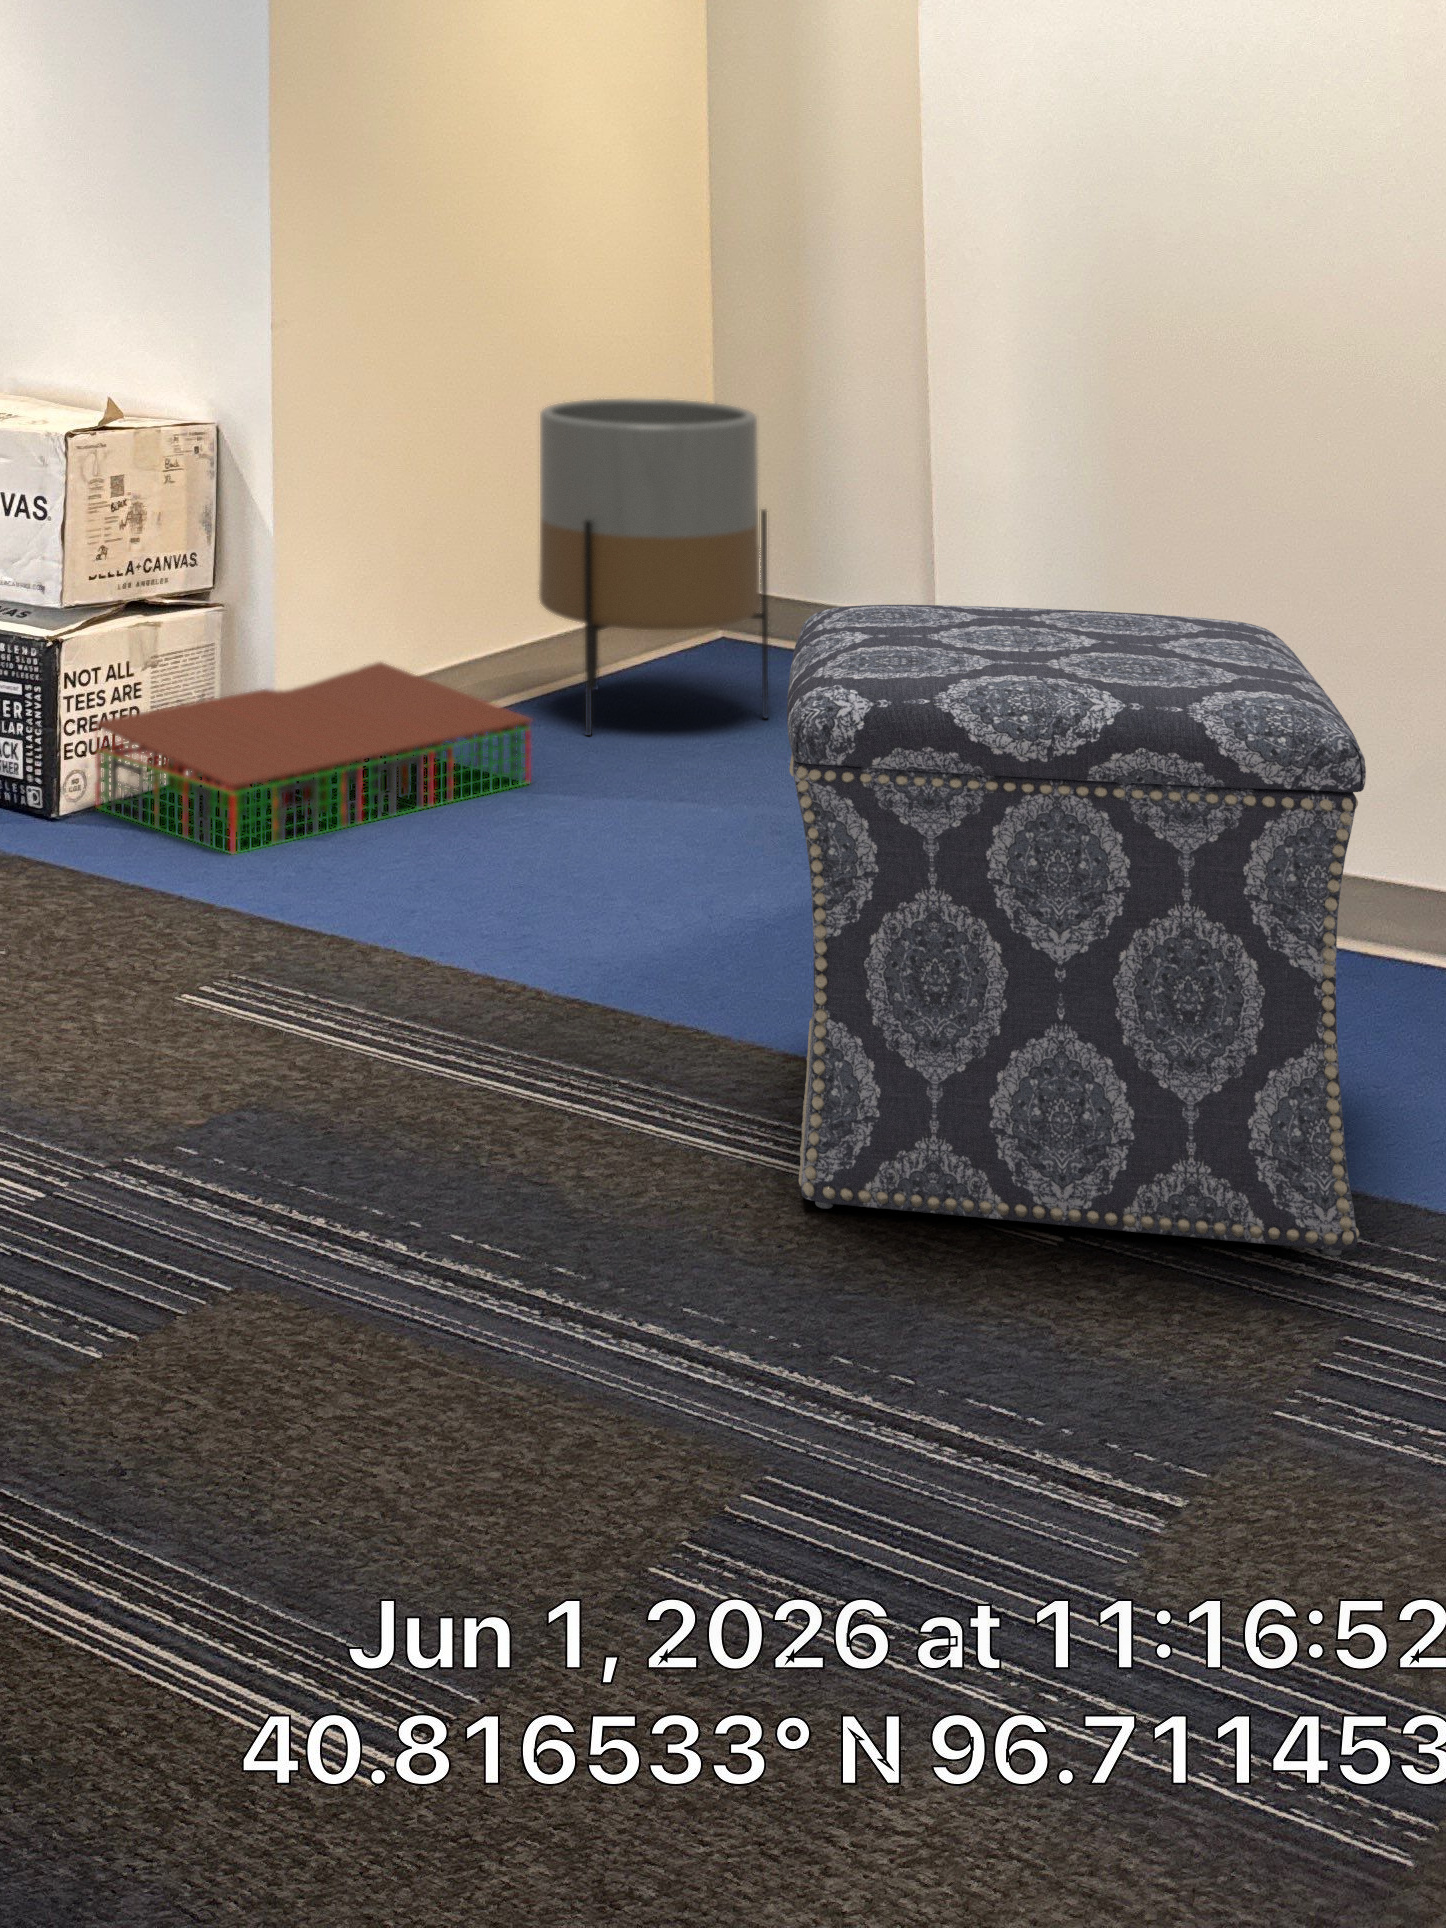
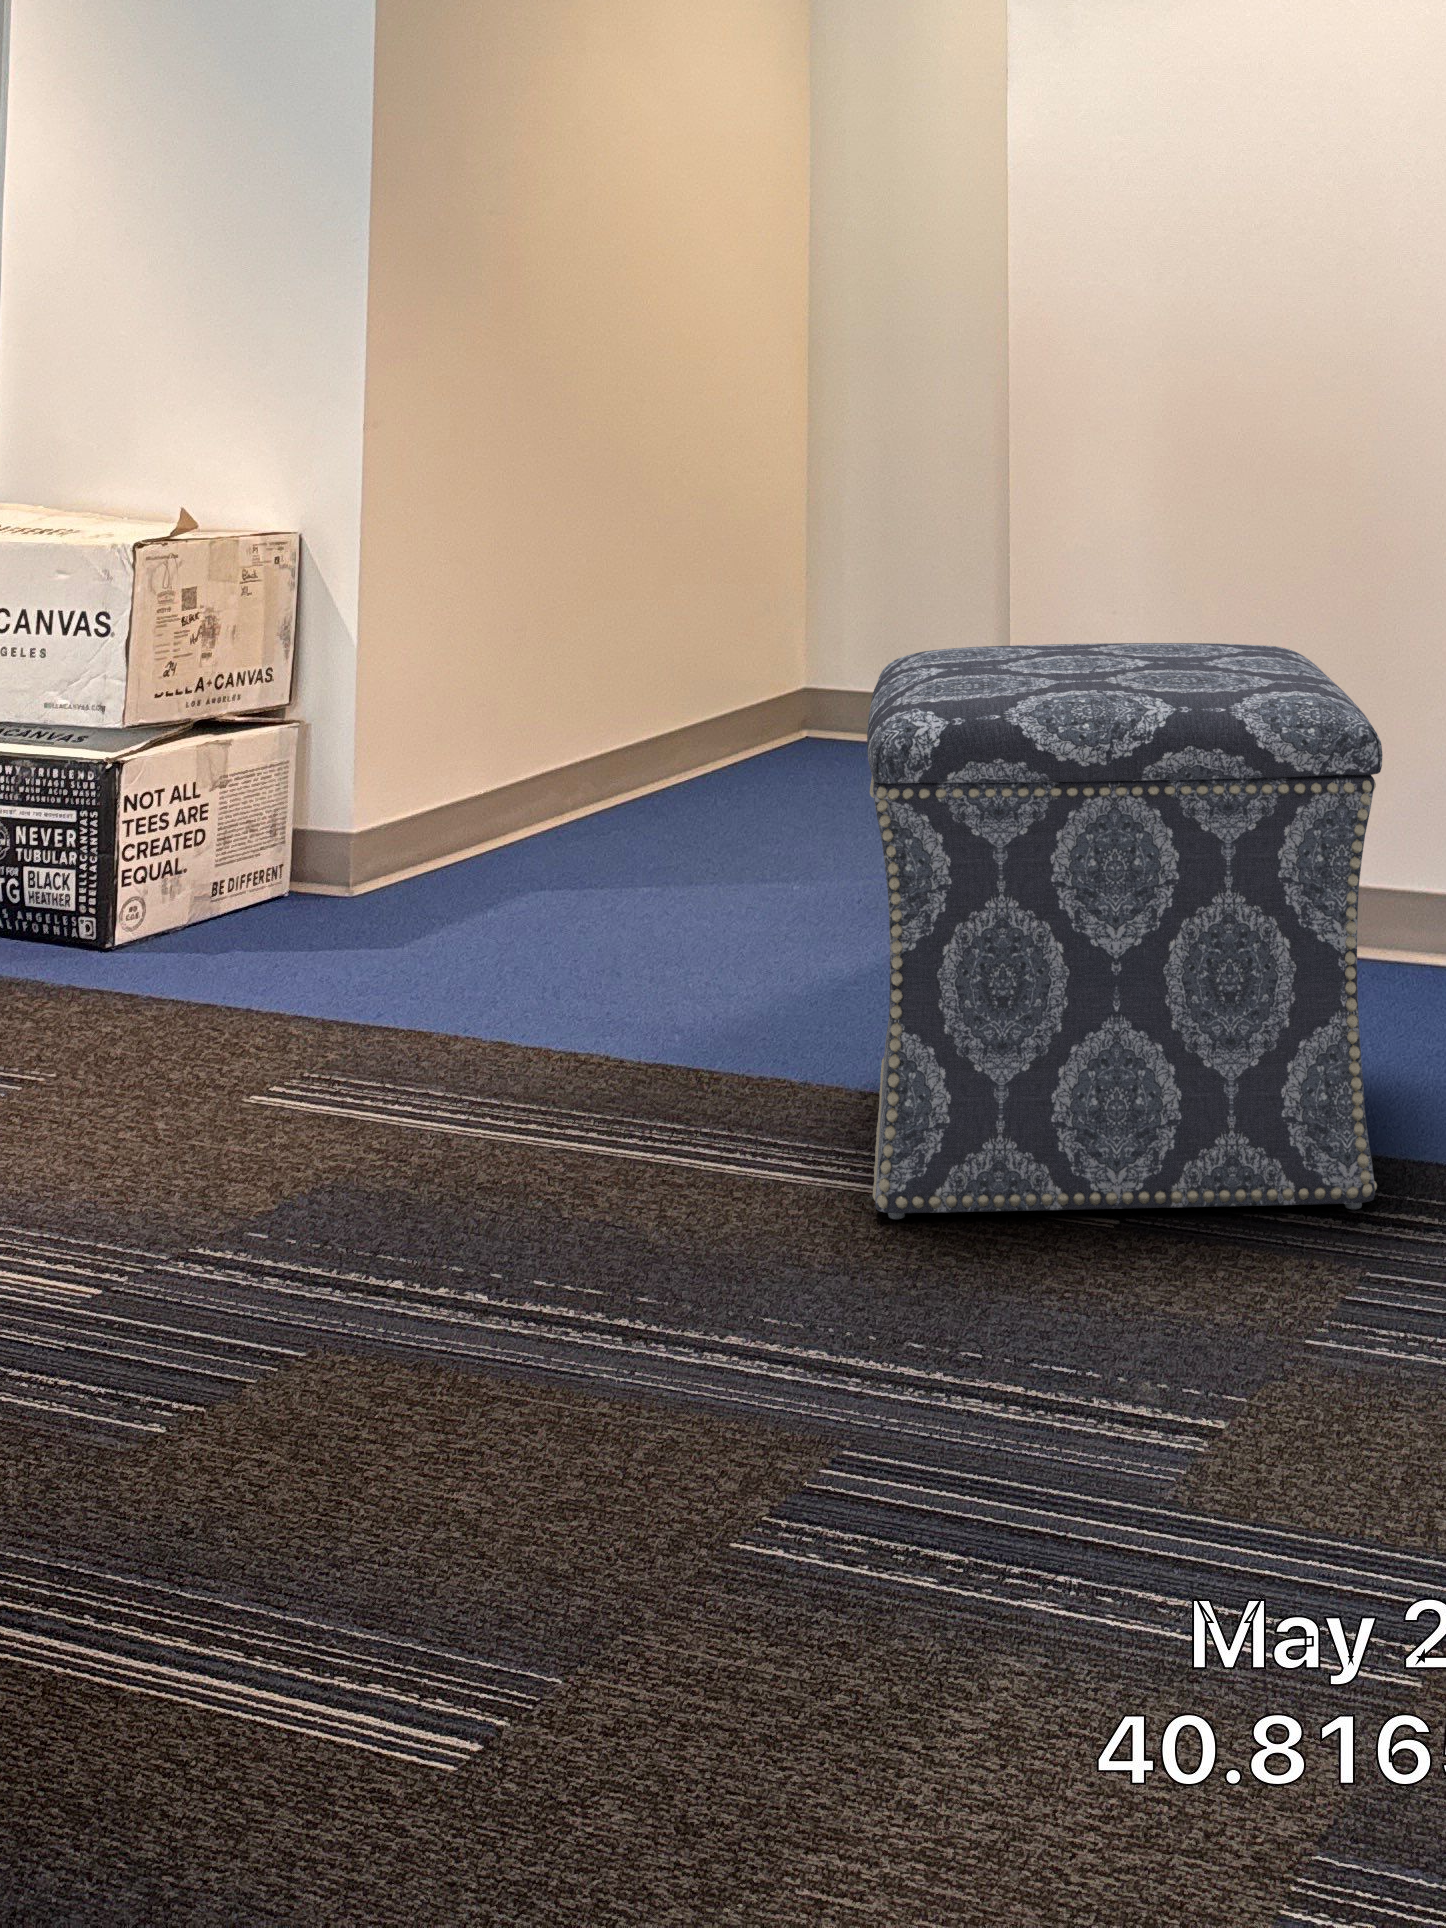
planter: present [539,399,768,735] -> none [619,508,841,839]
storage bin: present [94,662,532,854] -> none [155,775,613,967]

